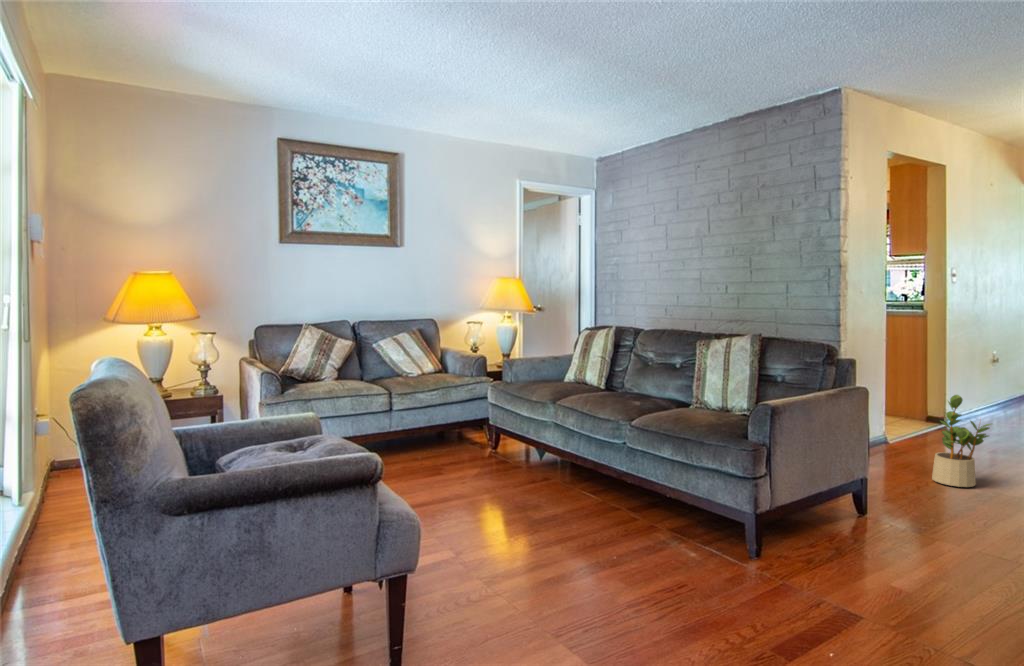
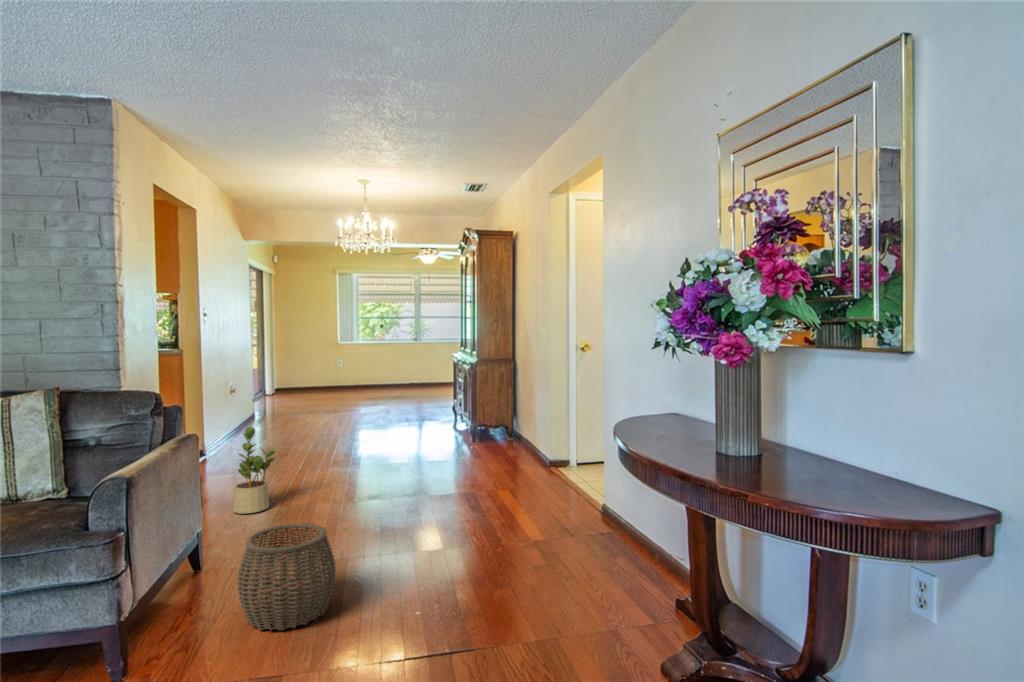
woven basket: none [862,488,975,594] -> present [237,523,336,631]

